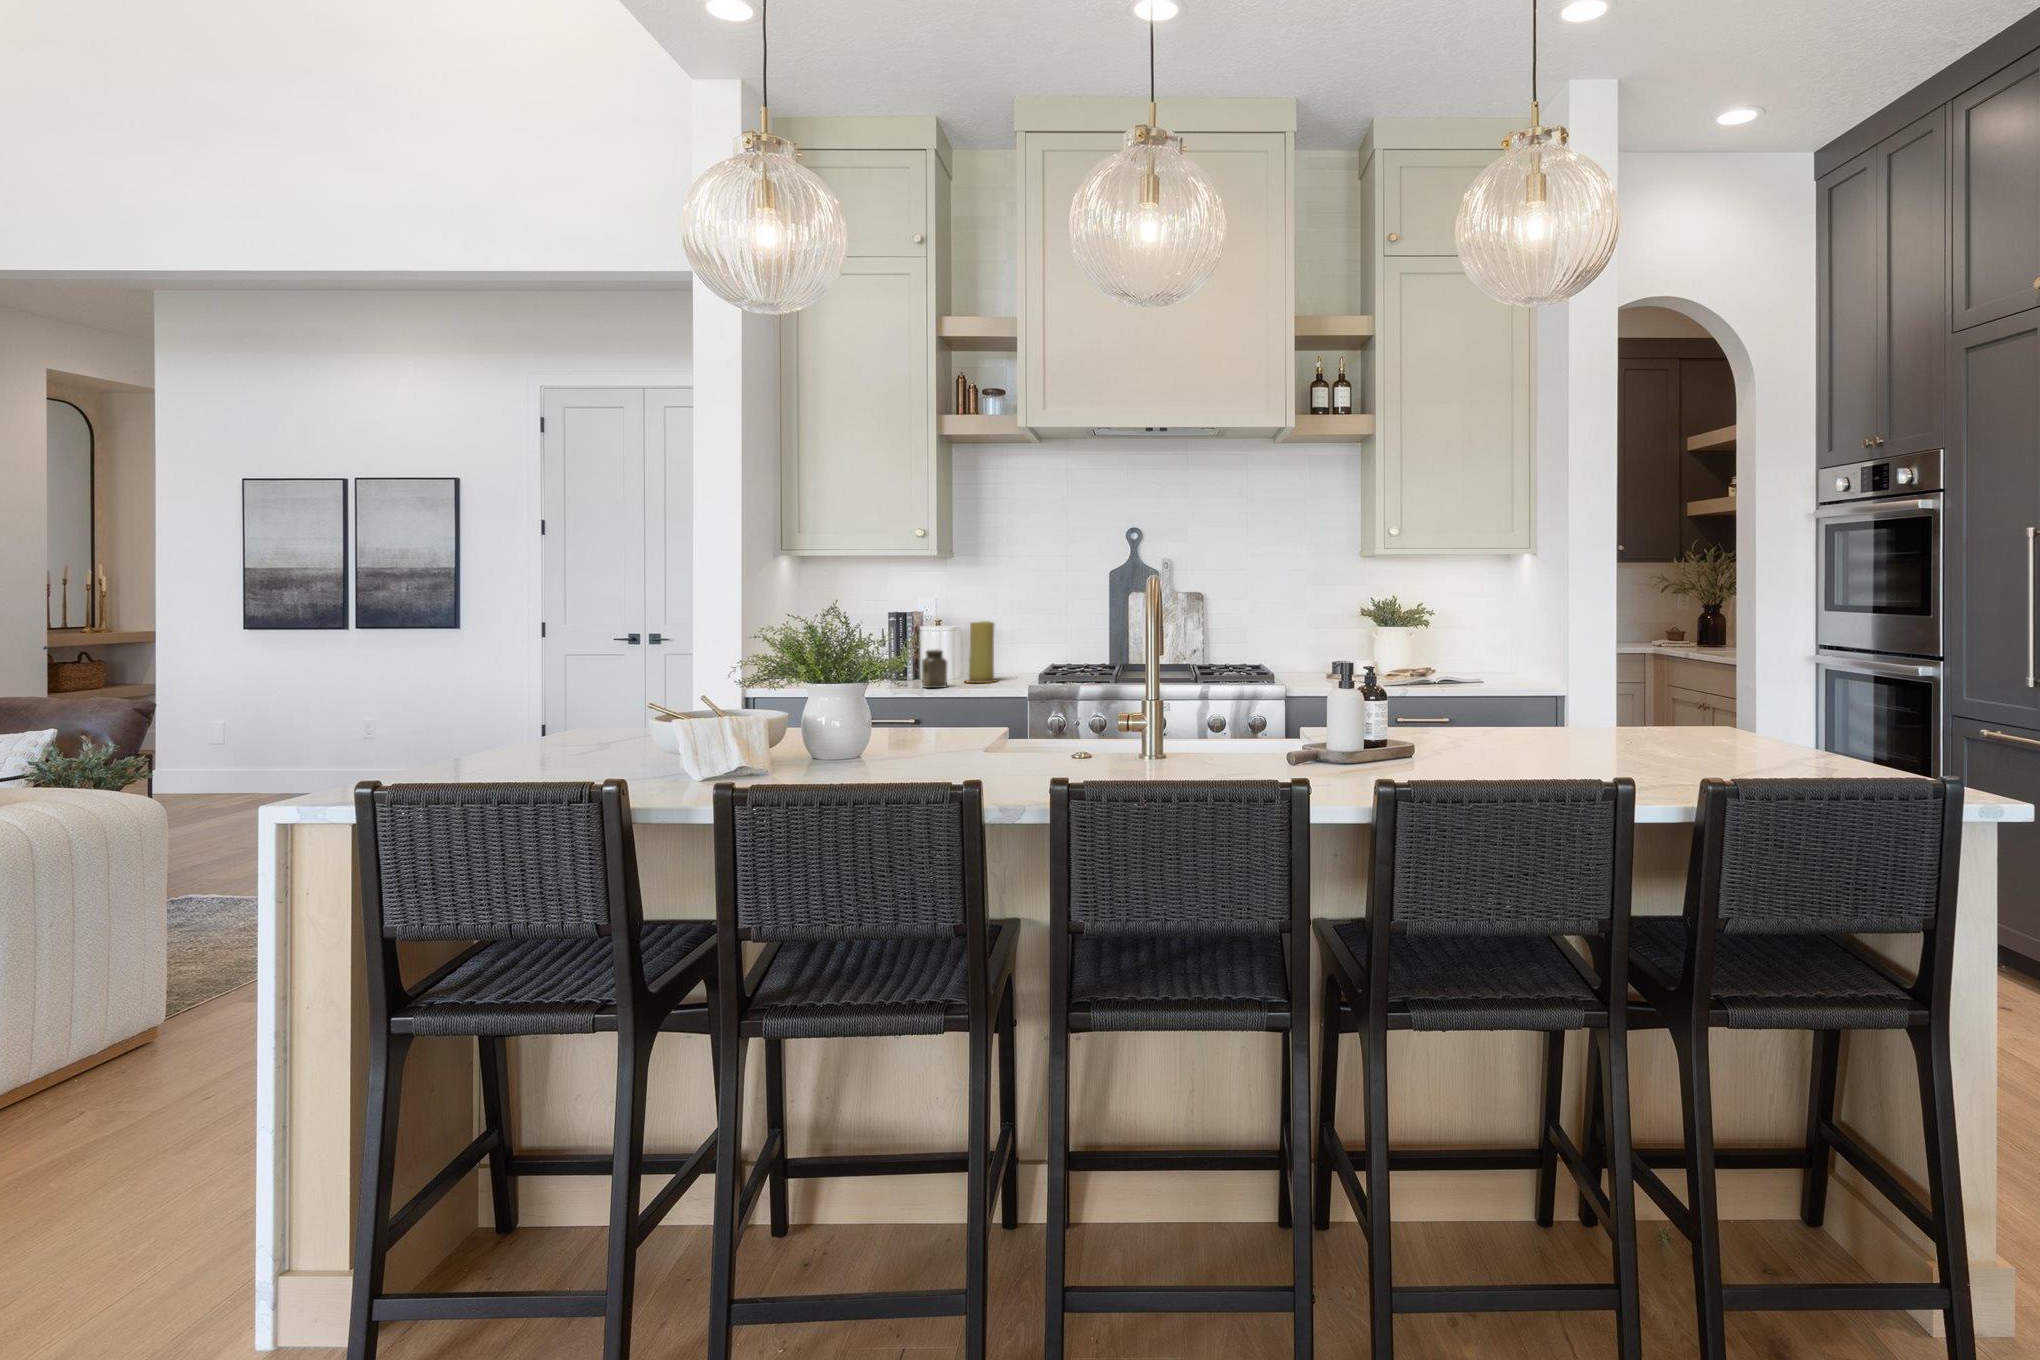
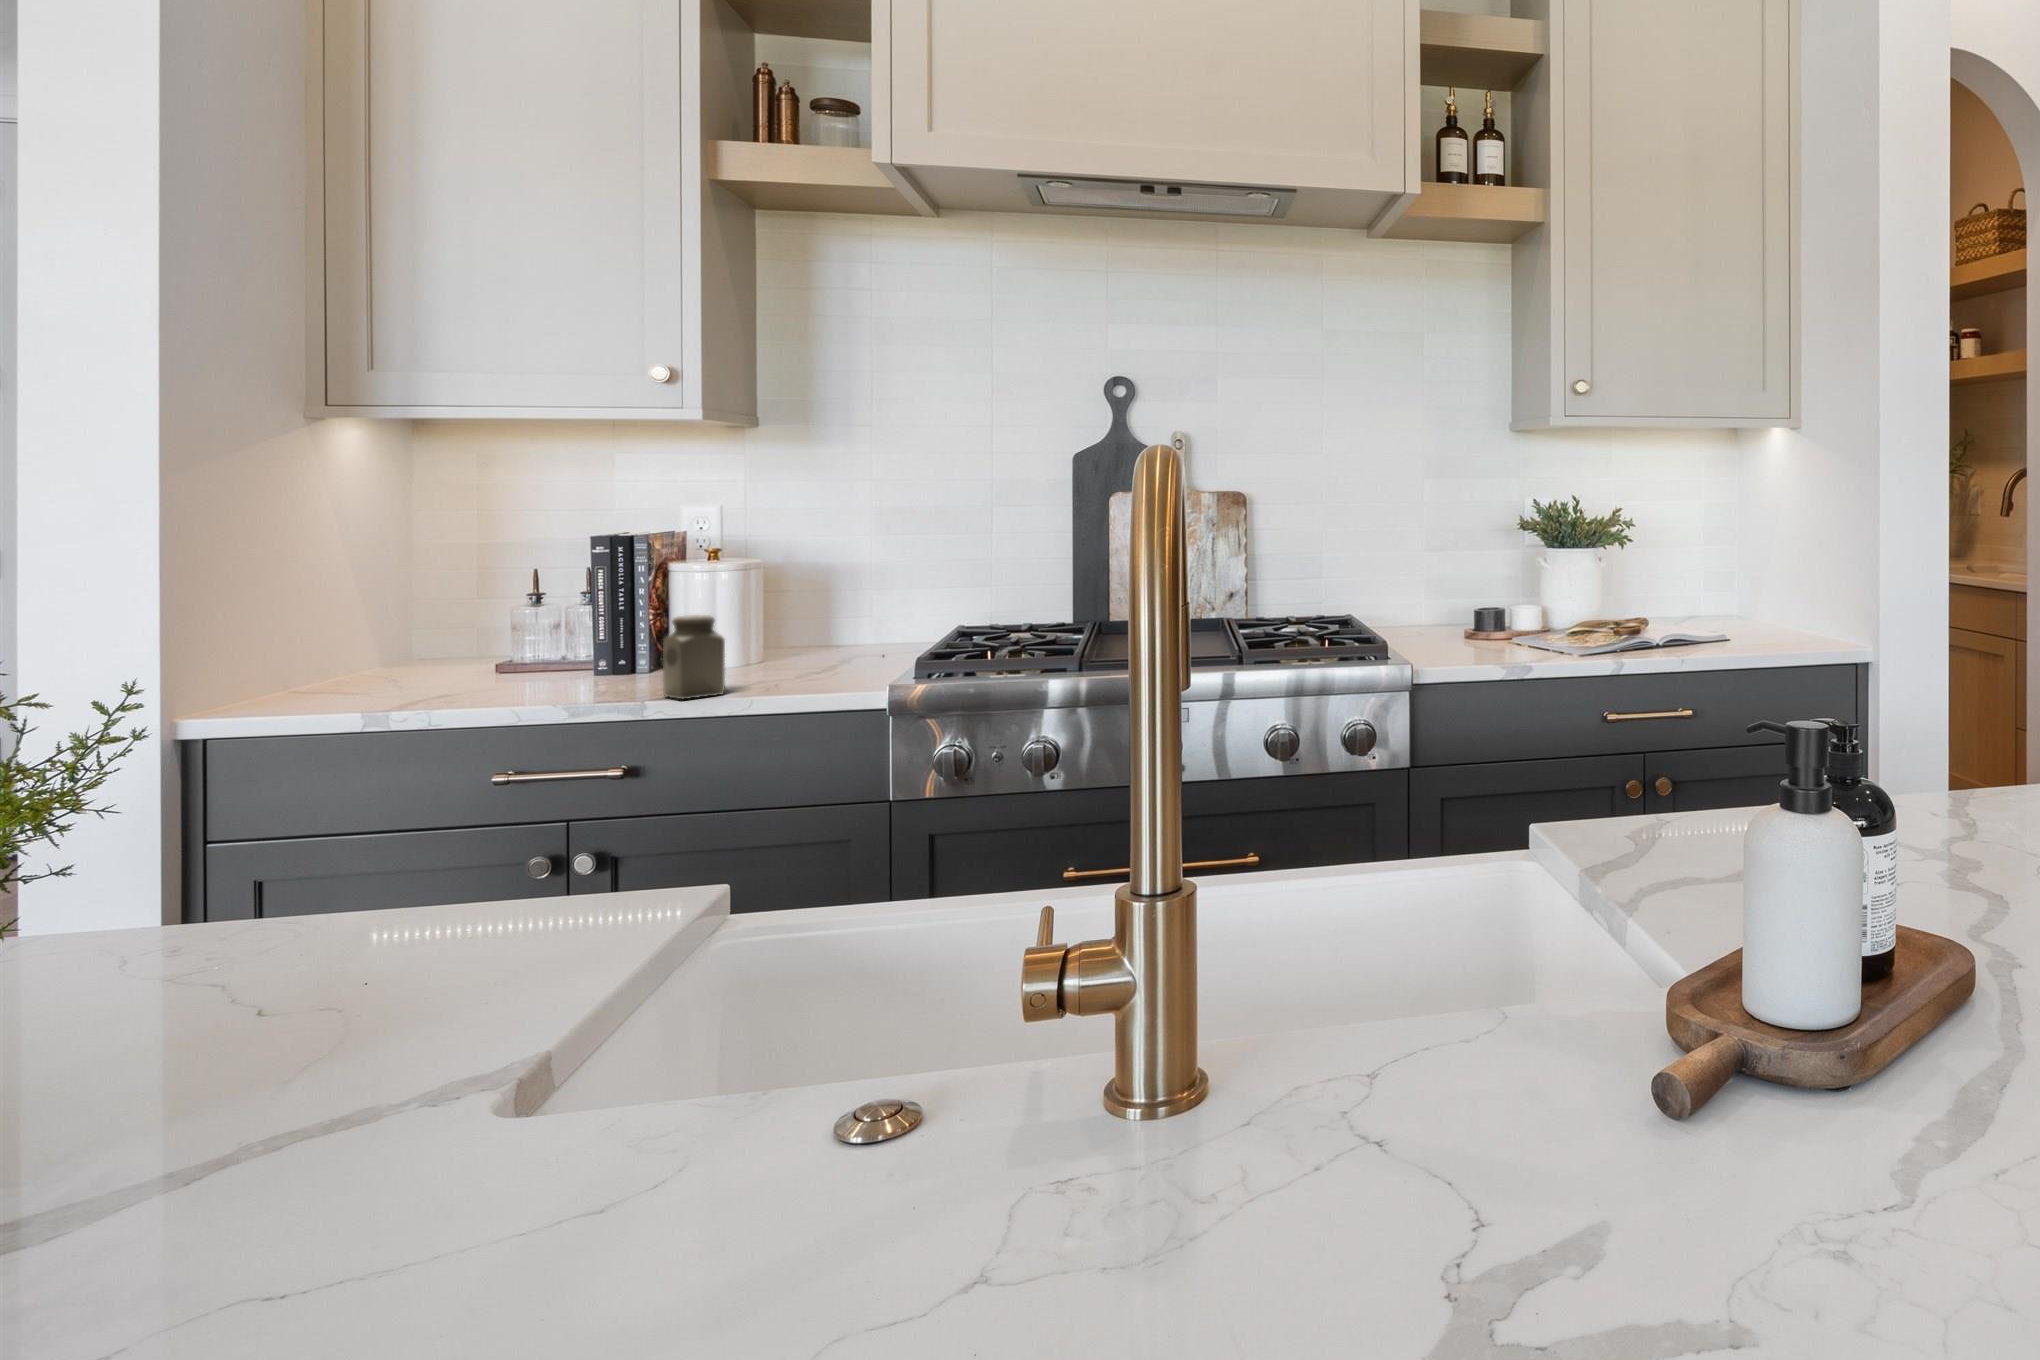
candle: present [966,621,997,683] -> none [765,552,844,680]

